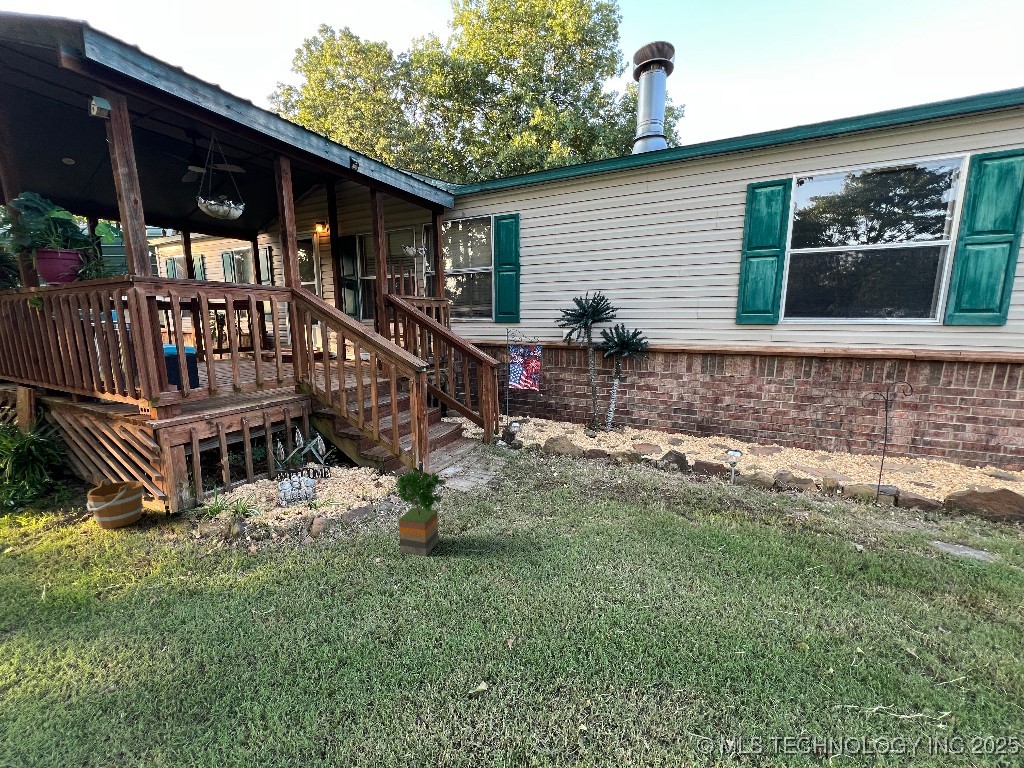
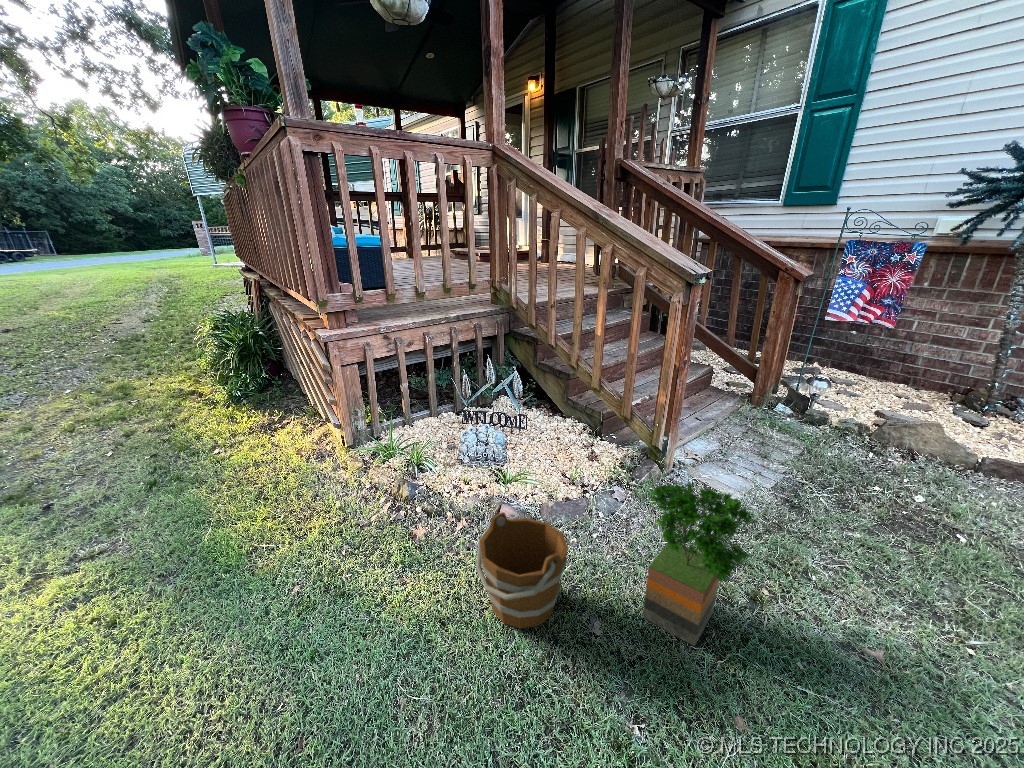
bucket: present [87,479,144,529] -> present [476,512,568,629]

